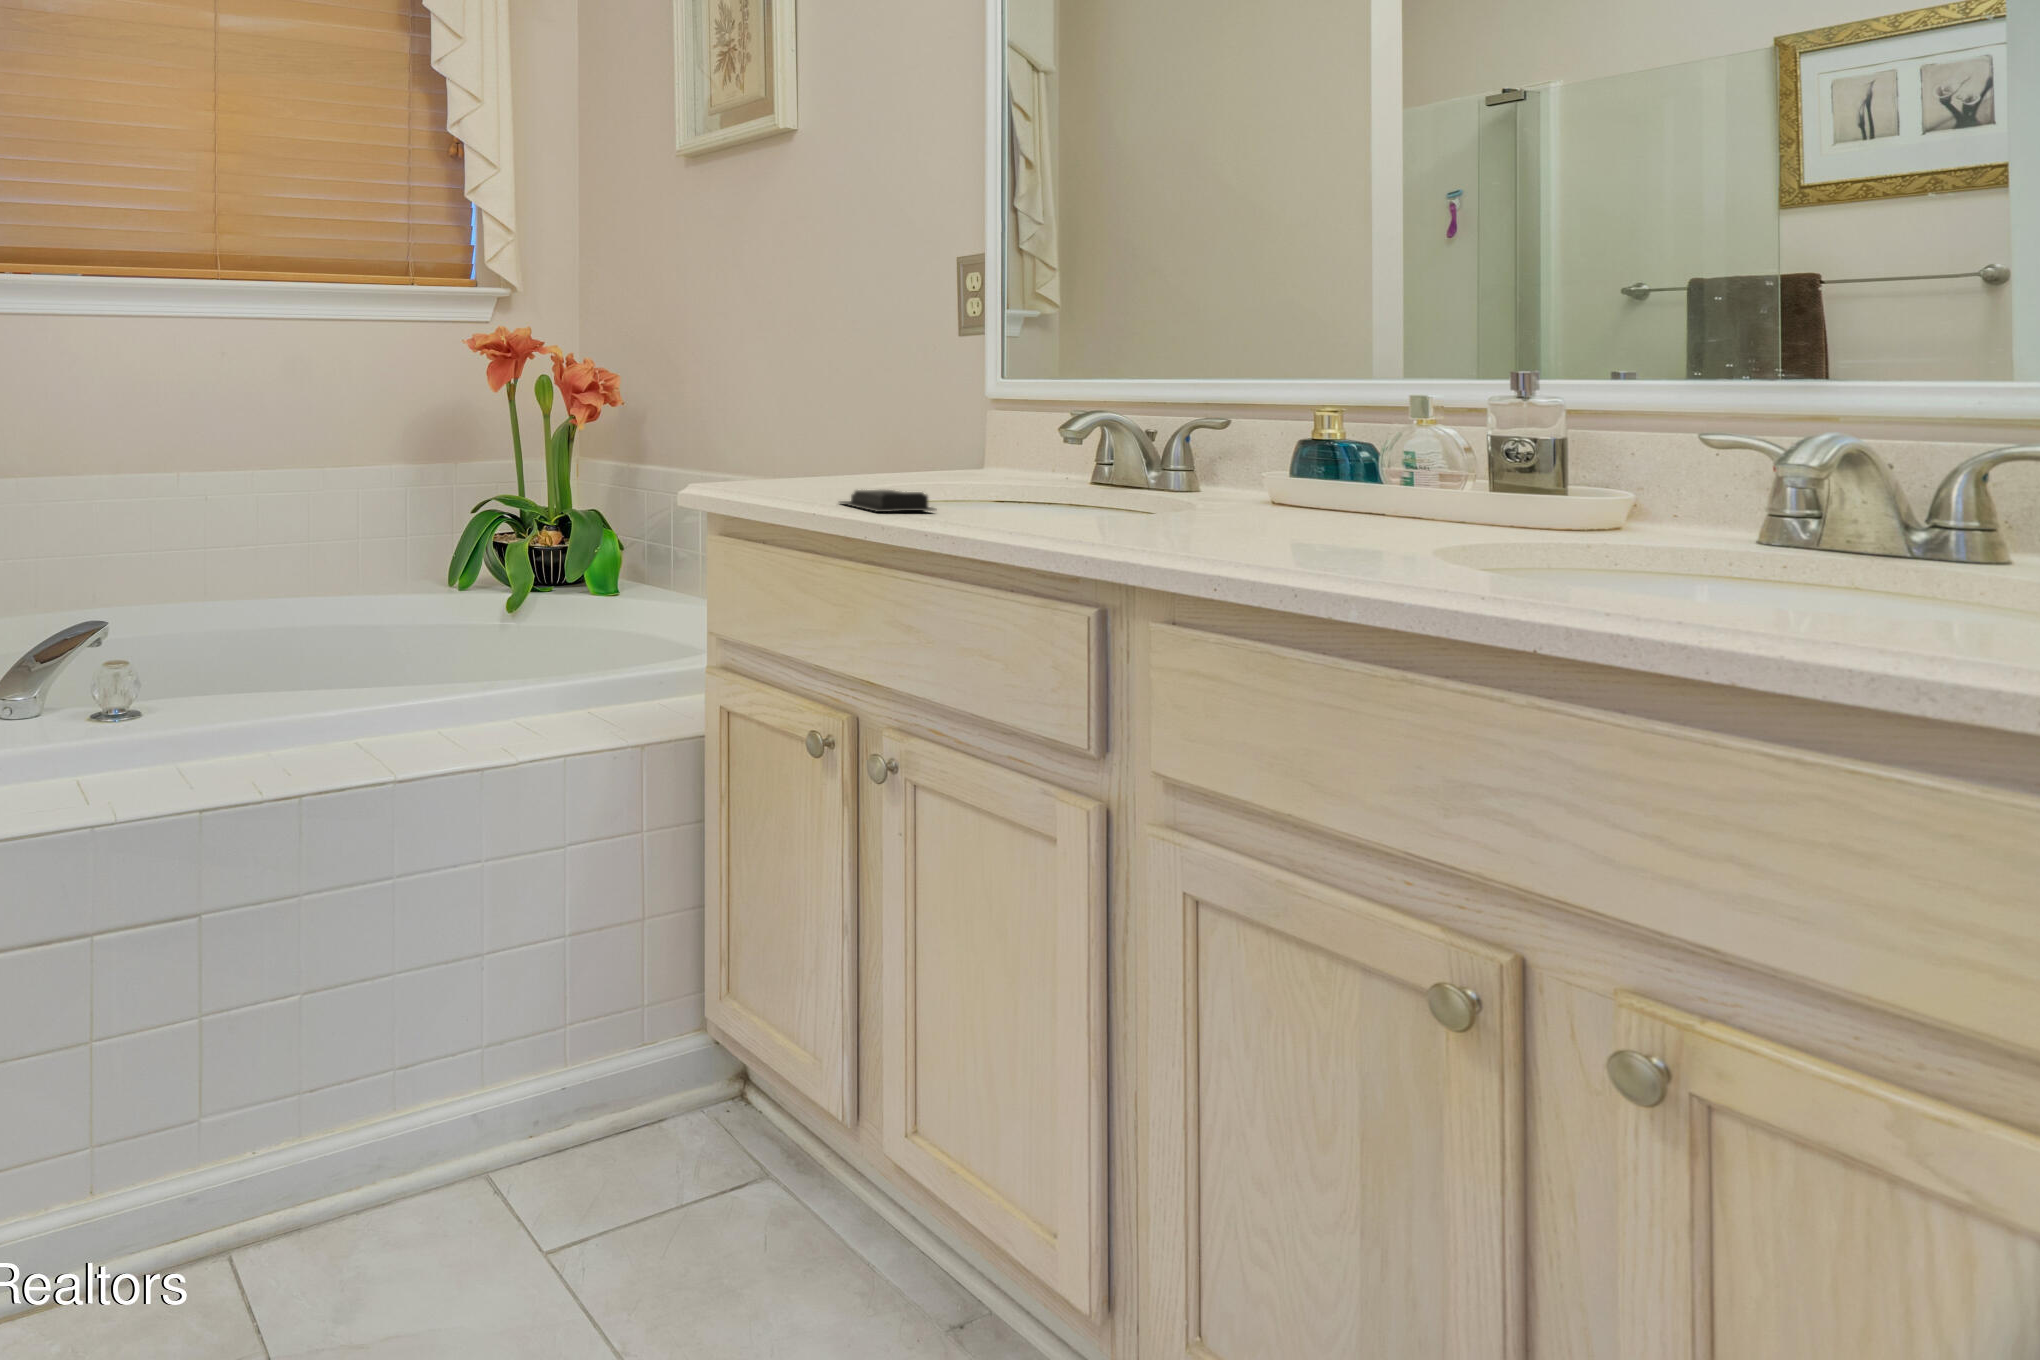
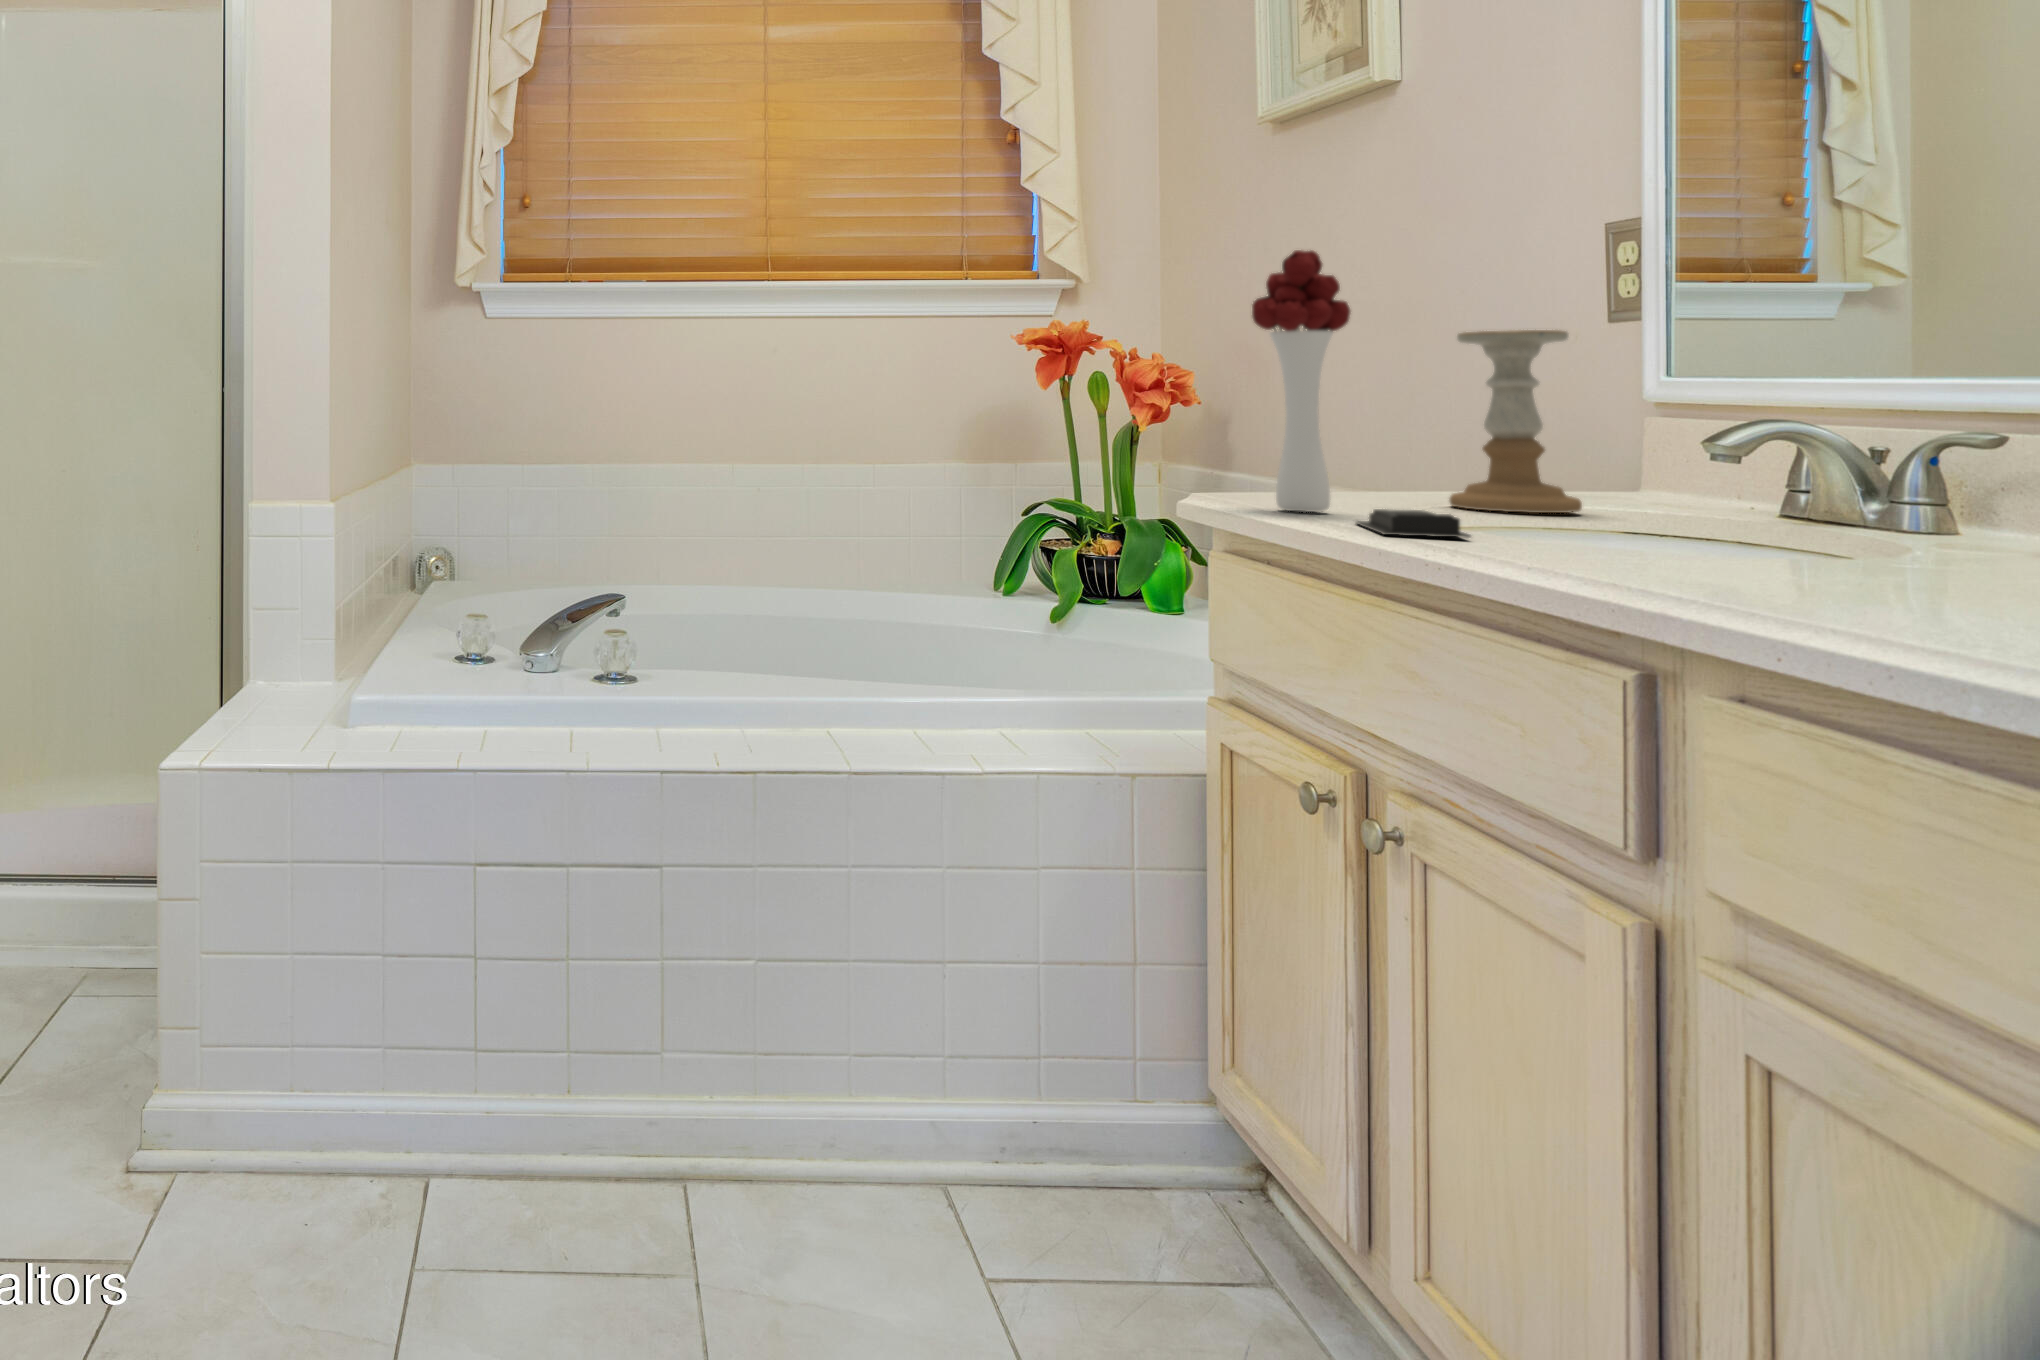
flower bouquet: none [746,268,821,495] -> present [1252,250,1350,512]
candle holder: none [867,340,957,488] -> present [1450,330,1582,513]

